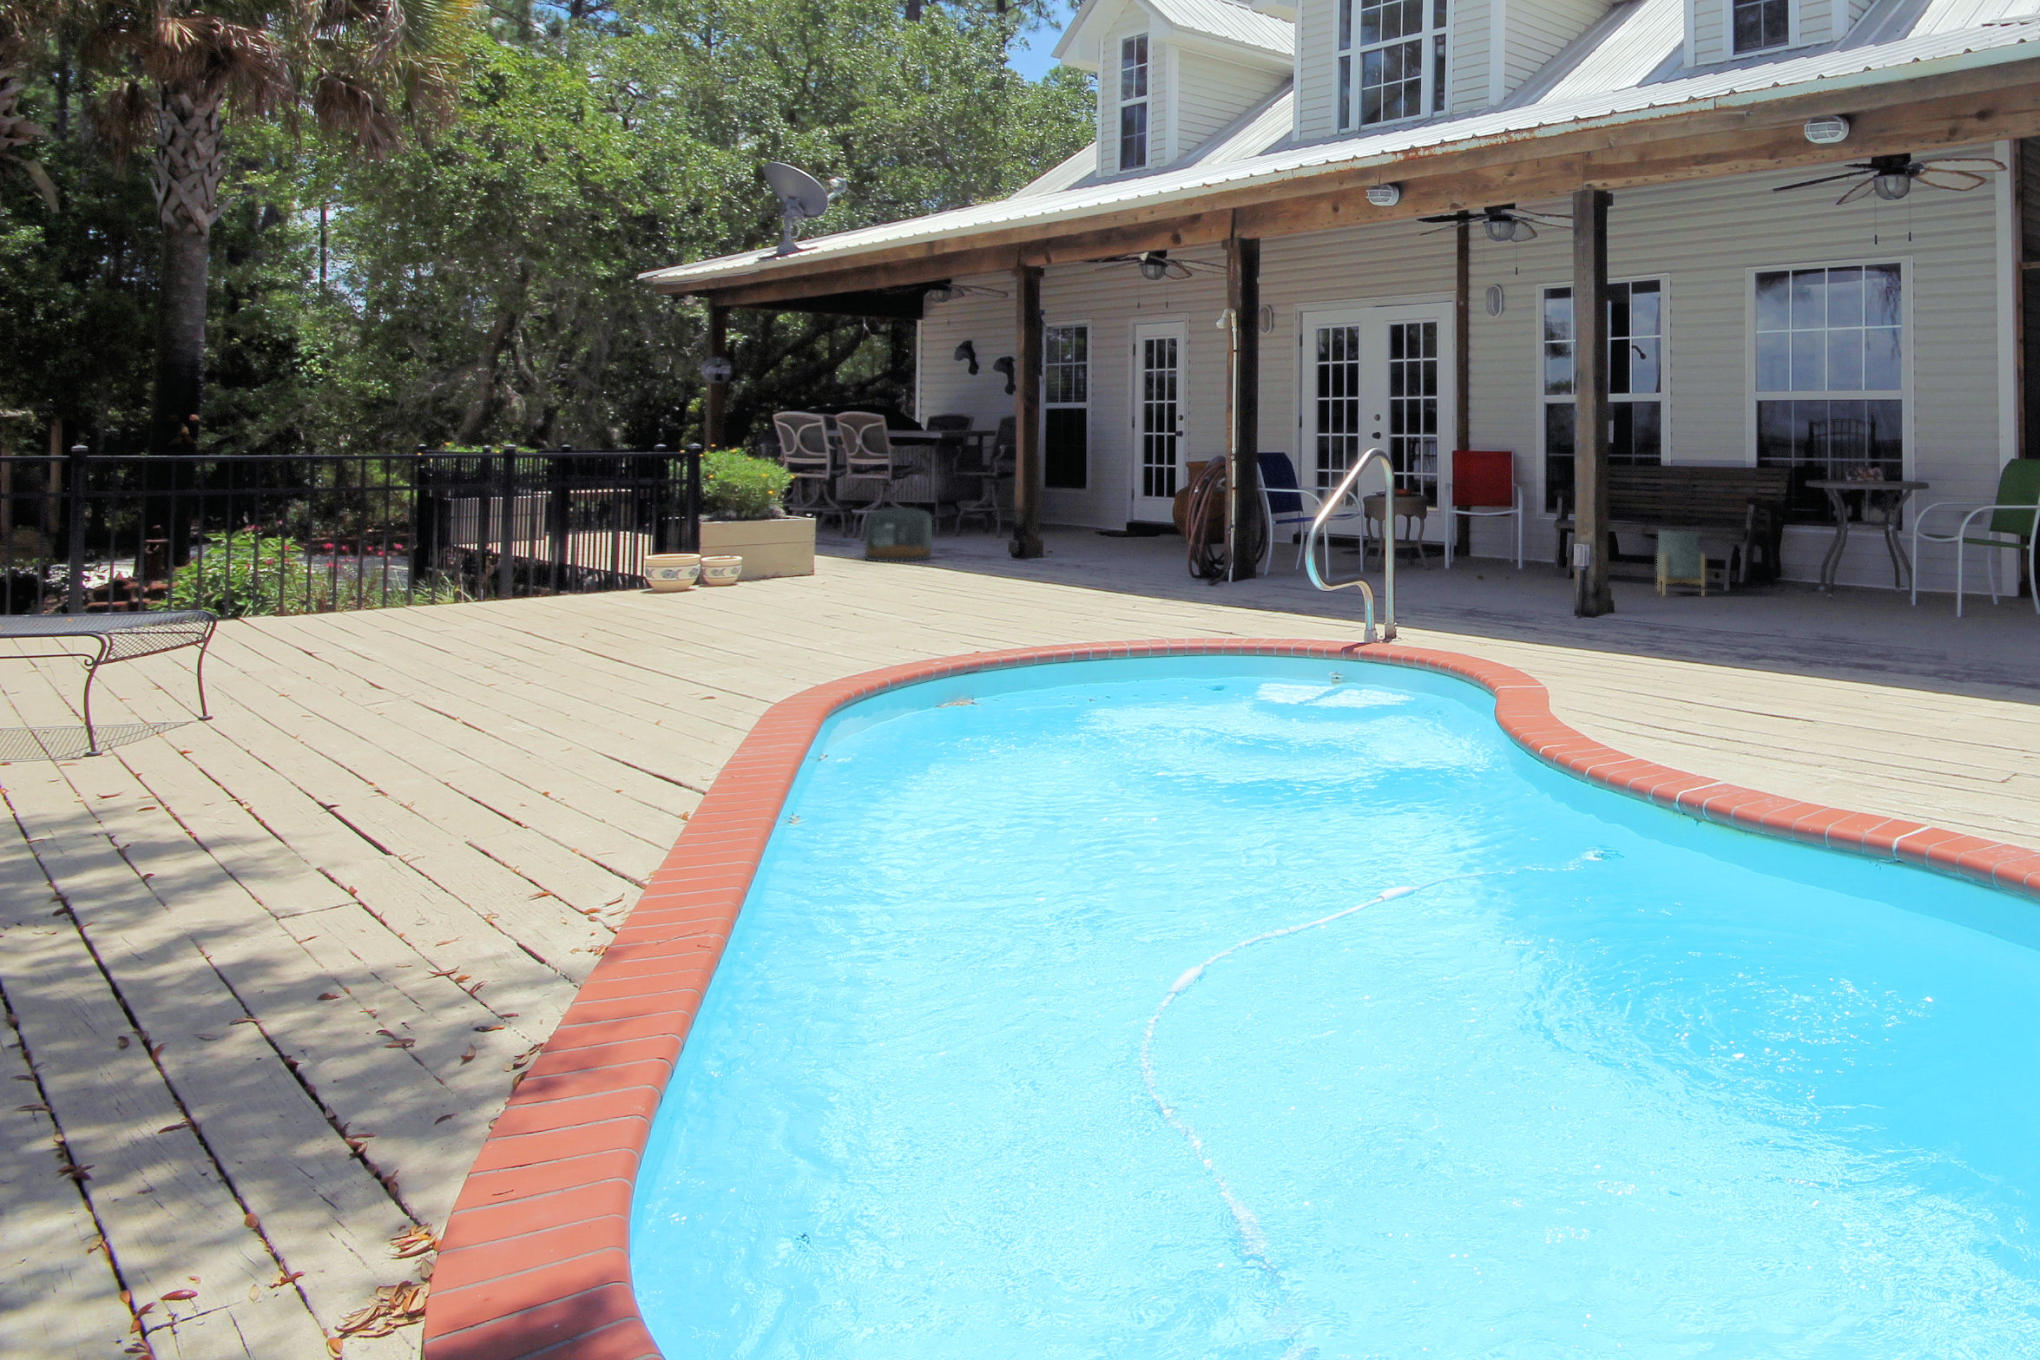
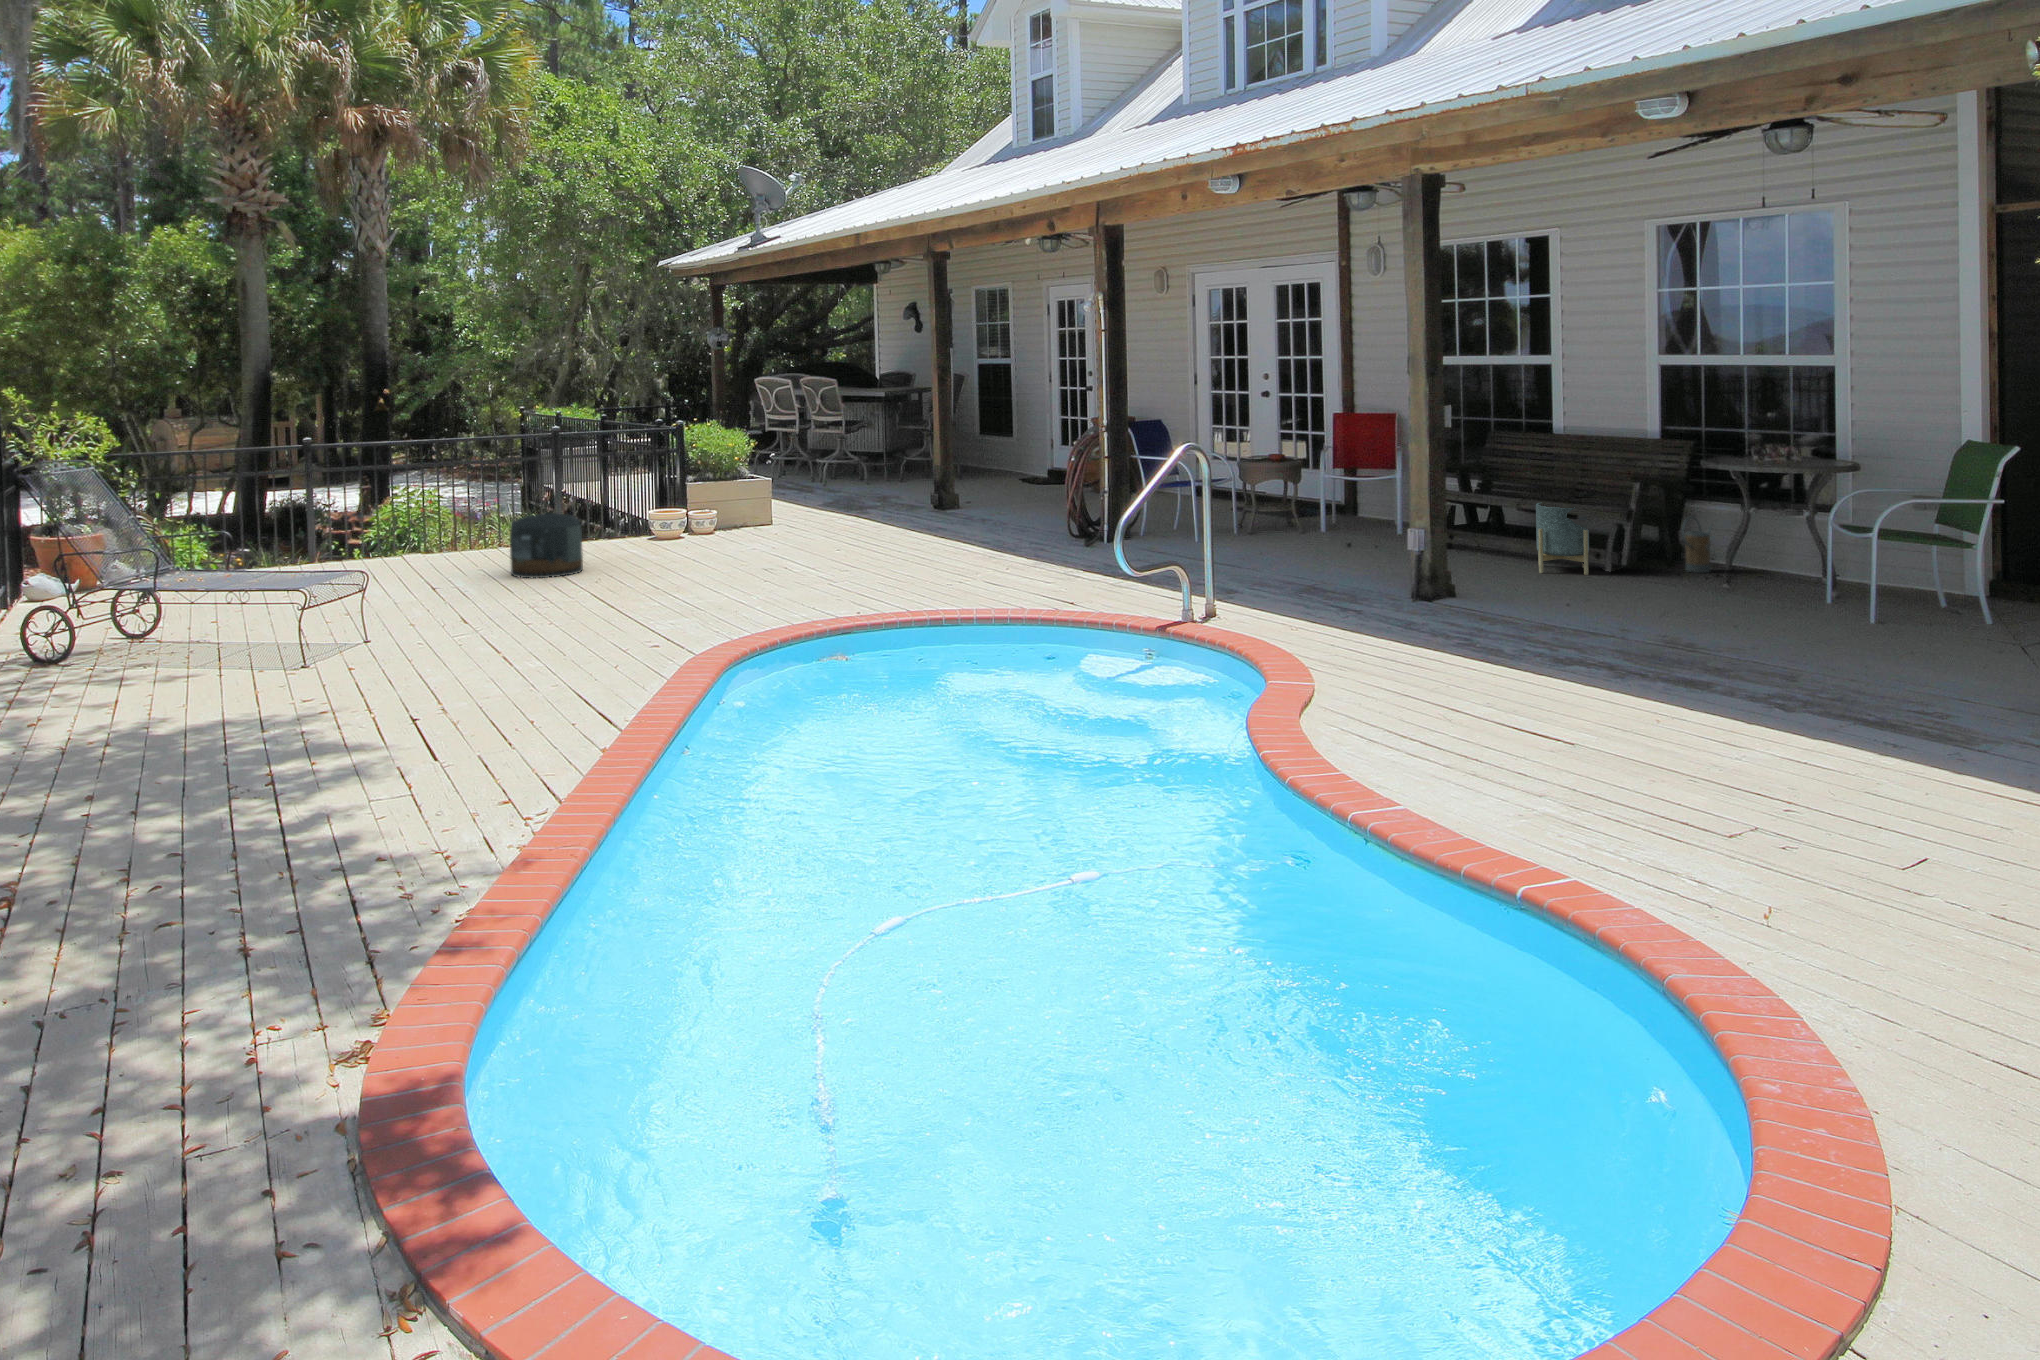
pouf: present [865,508,932,562] -> present [510,513,583,578]
watering can: none [1780,540,1802,593] -> present [1682,517,1712,573]

